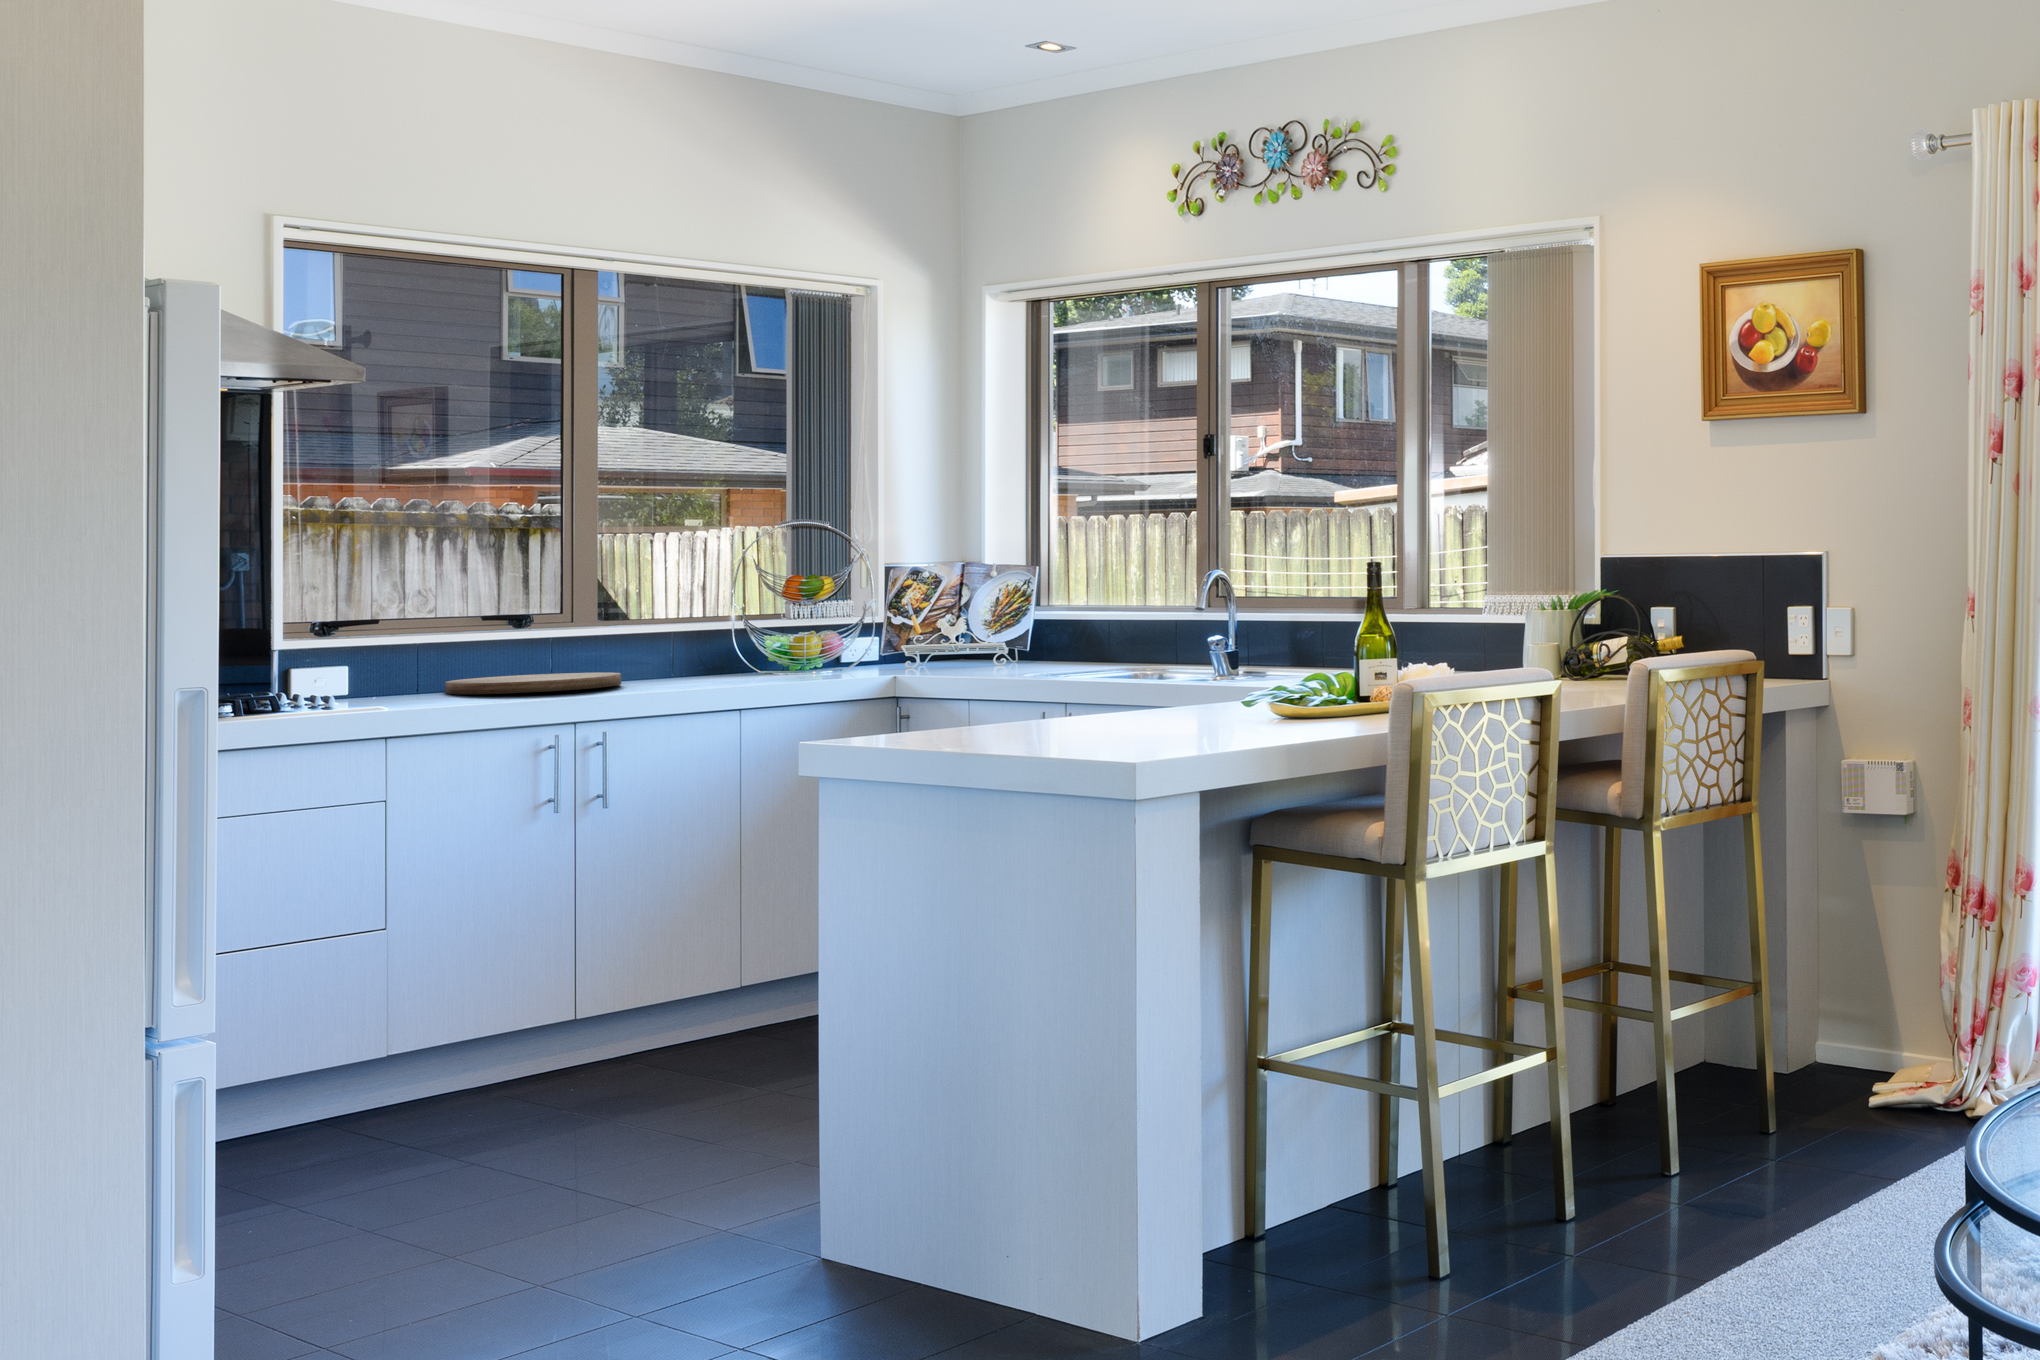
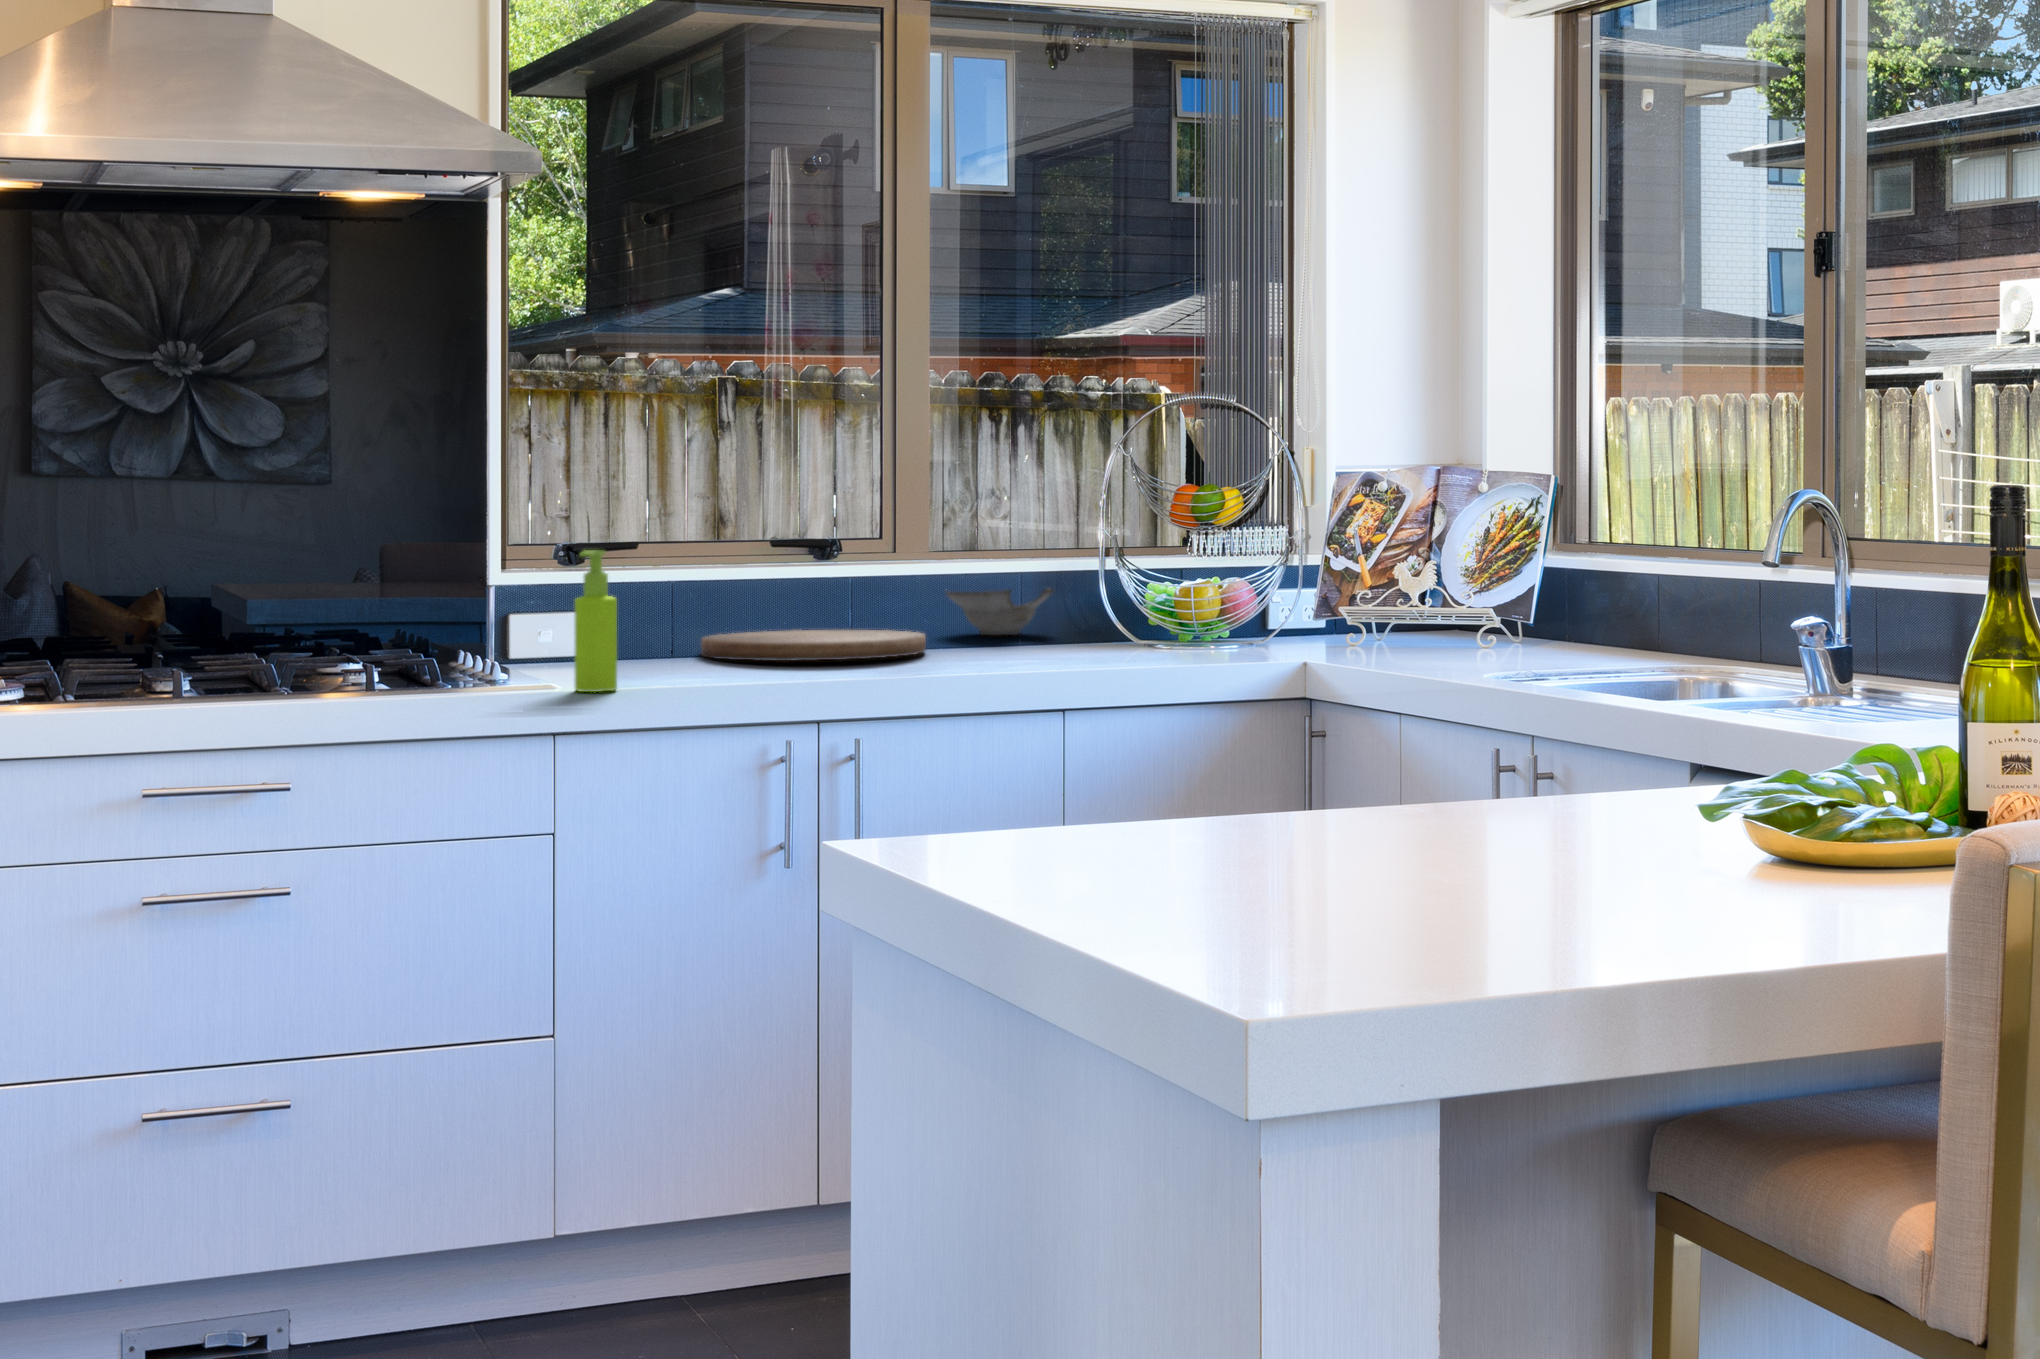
soap dispenser: none [388,625,424,716] -> present [574,550,617,692]
ceramic bowl: none [614,643,697,674] -> present [946,589,1053,635]

